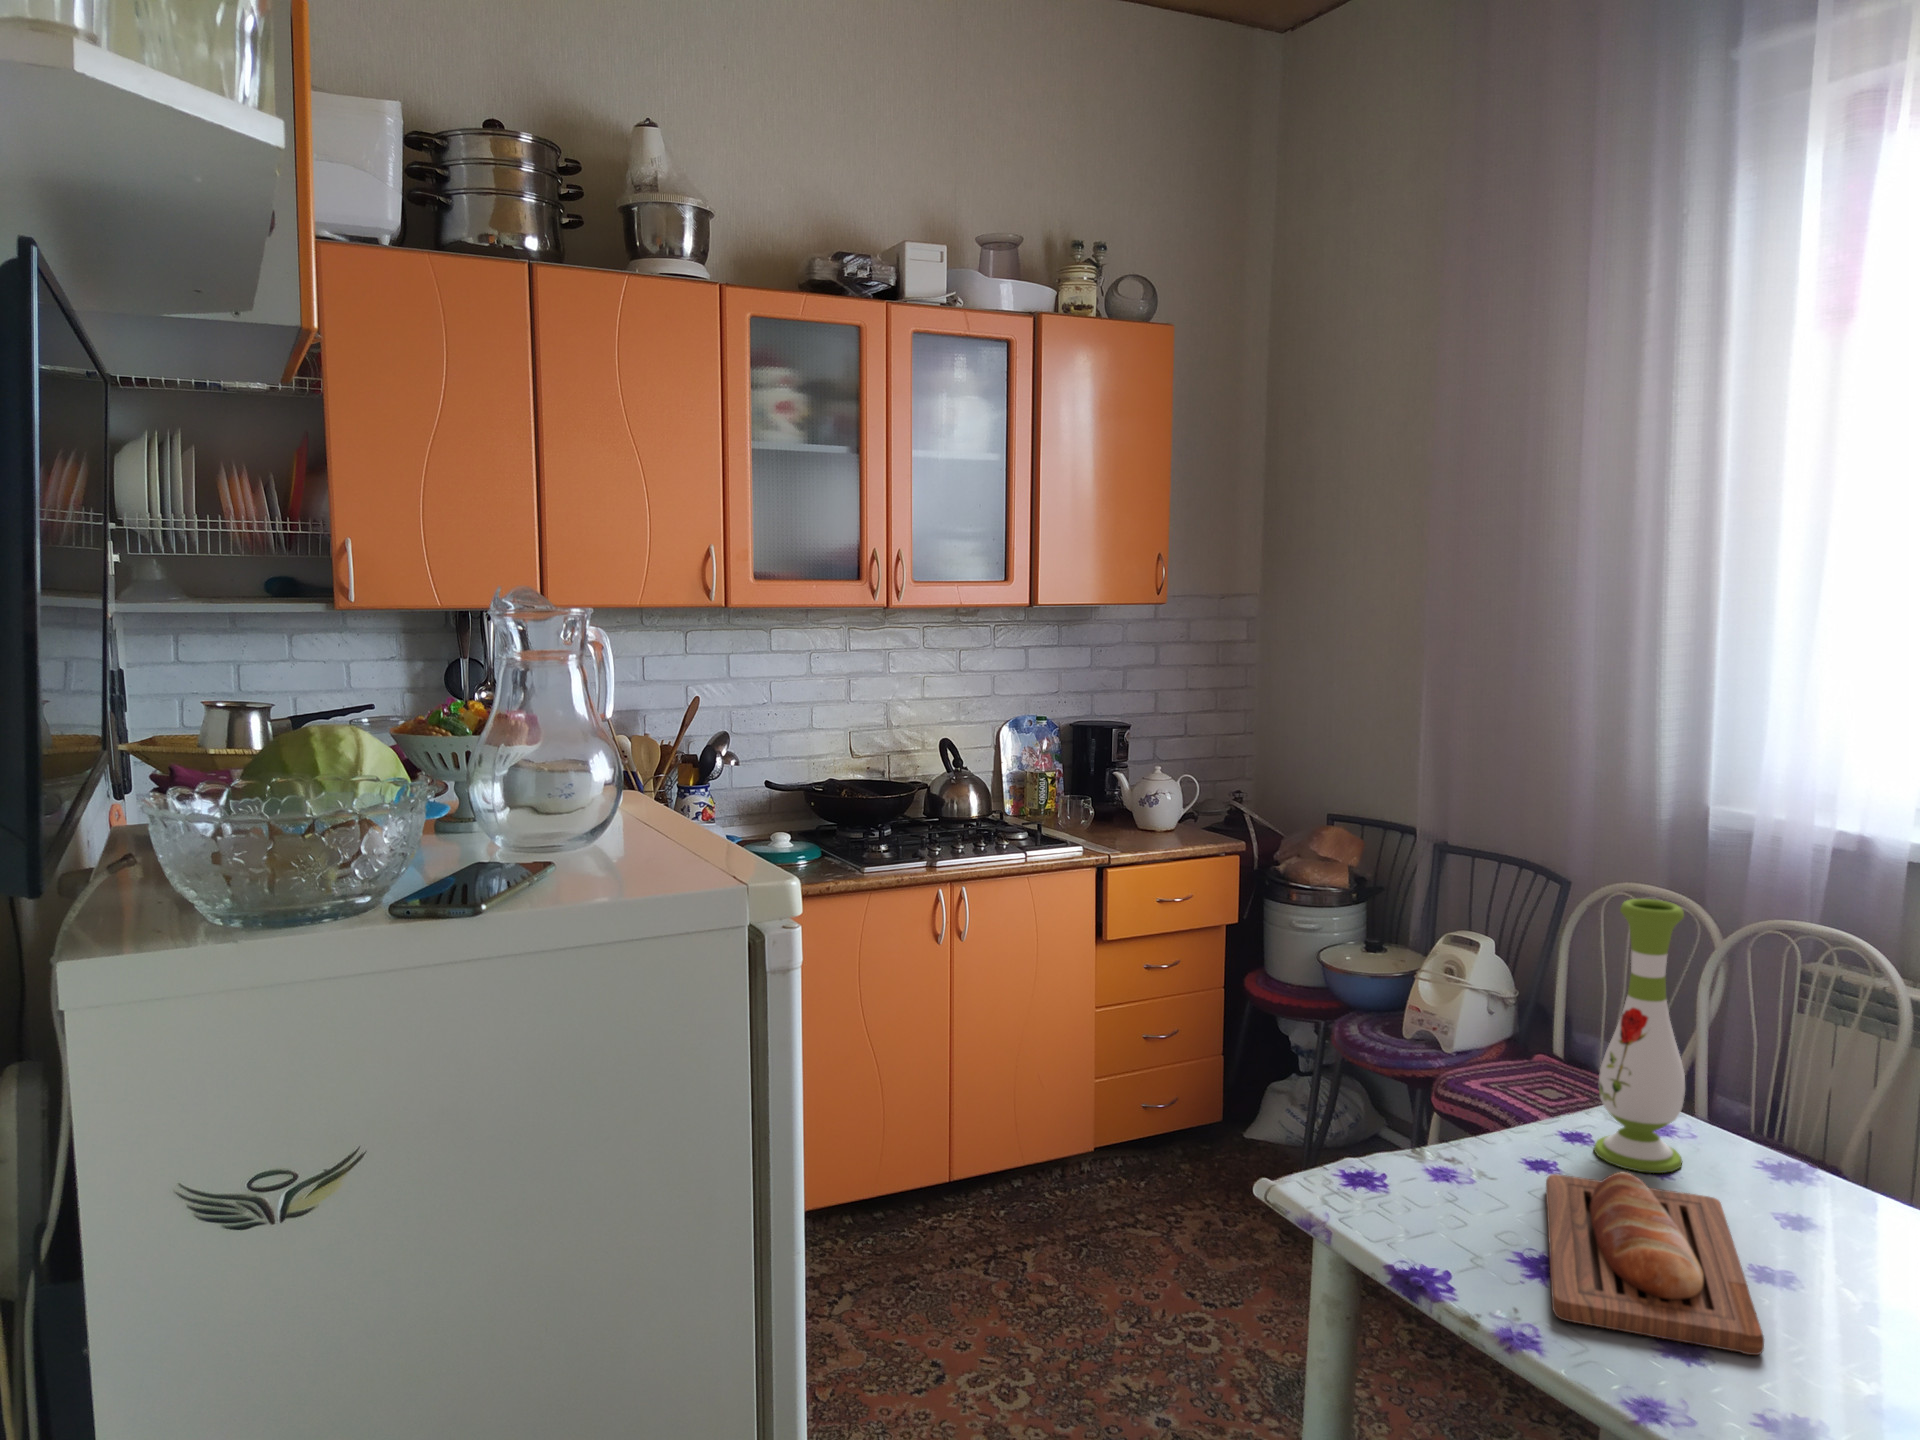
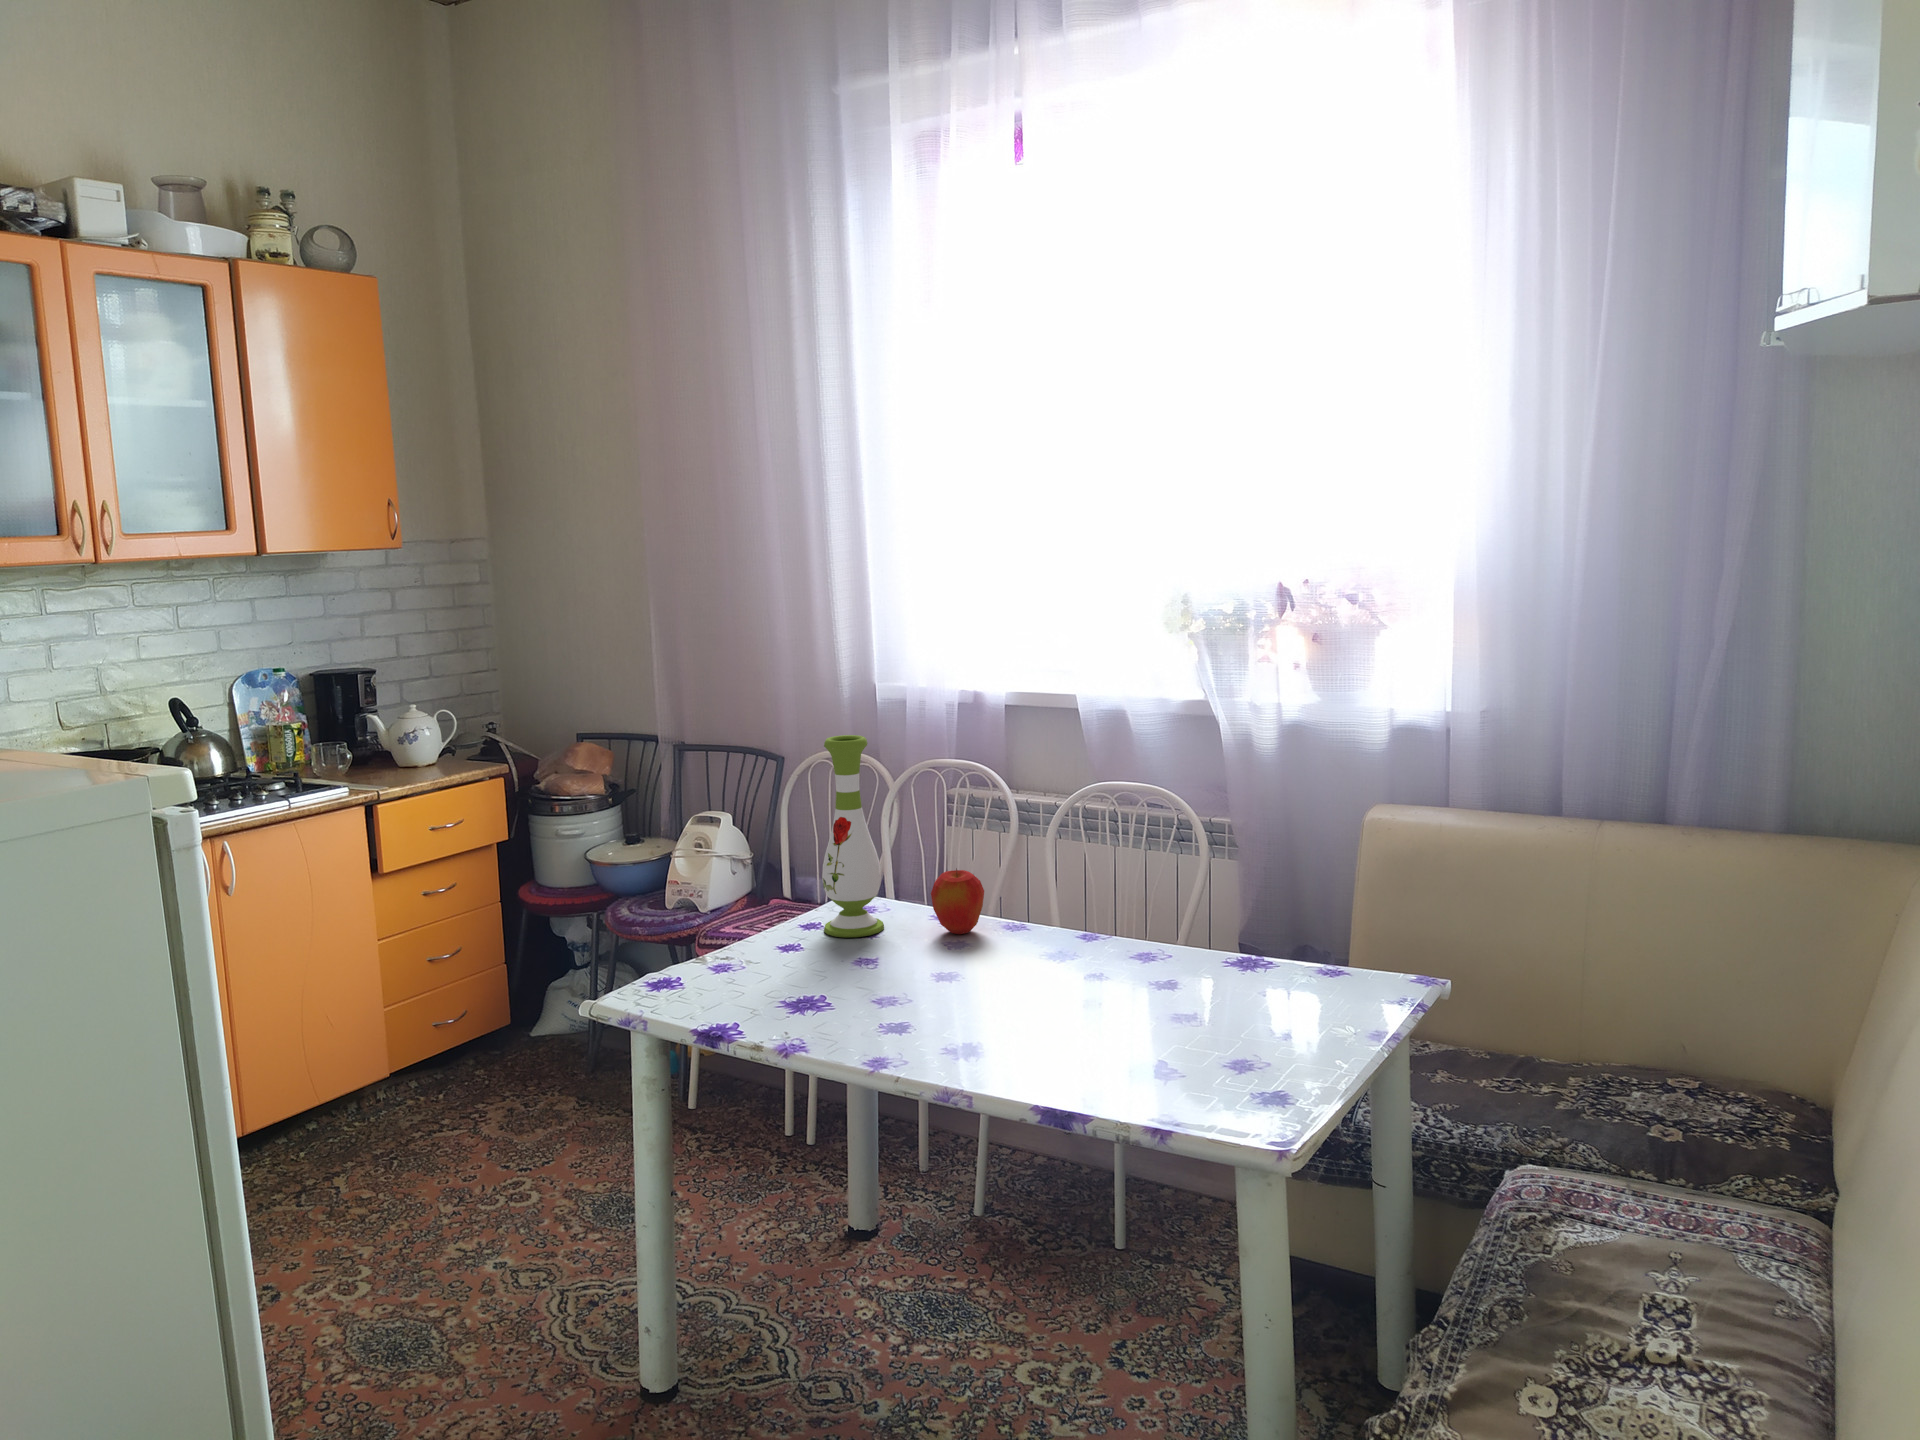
apple: none [1759,1112,1847,1206] -> present [931,868,984,934]
bread loaf: present [1546,1172,1764,1355] -> none [794,931,945,1031]

